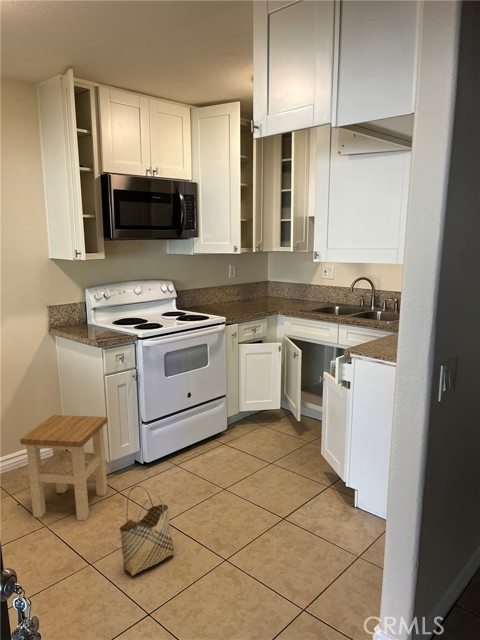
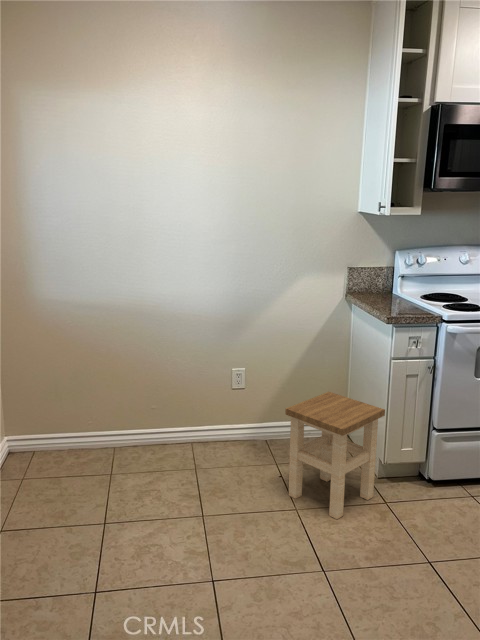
woven basket: present [119,486,173,576] -> none [356,499,423,600]

